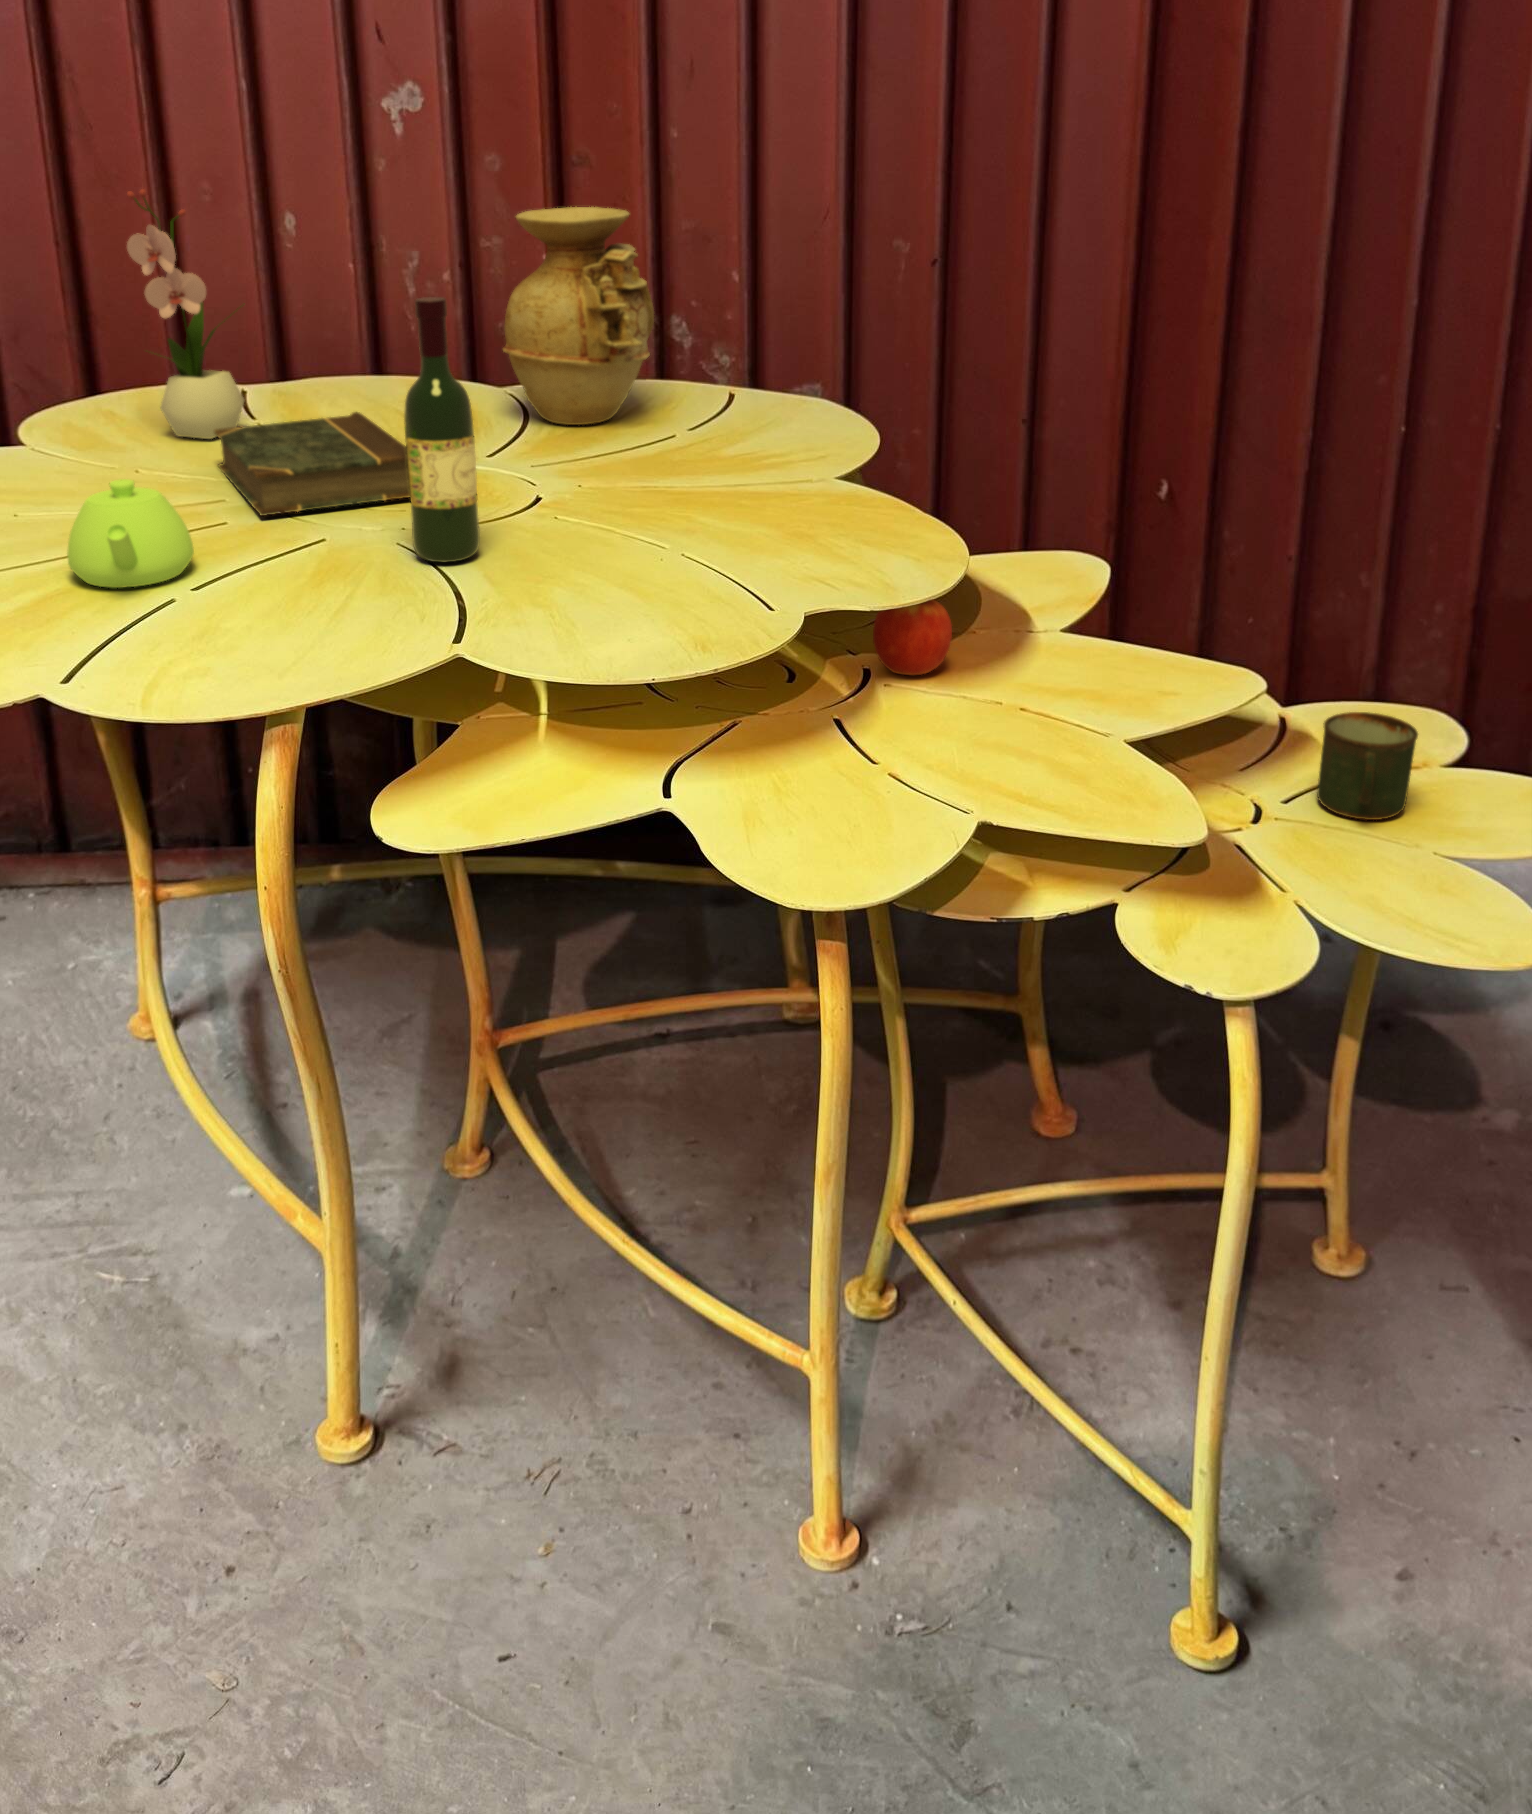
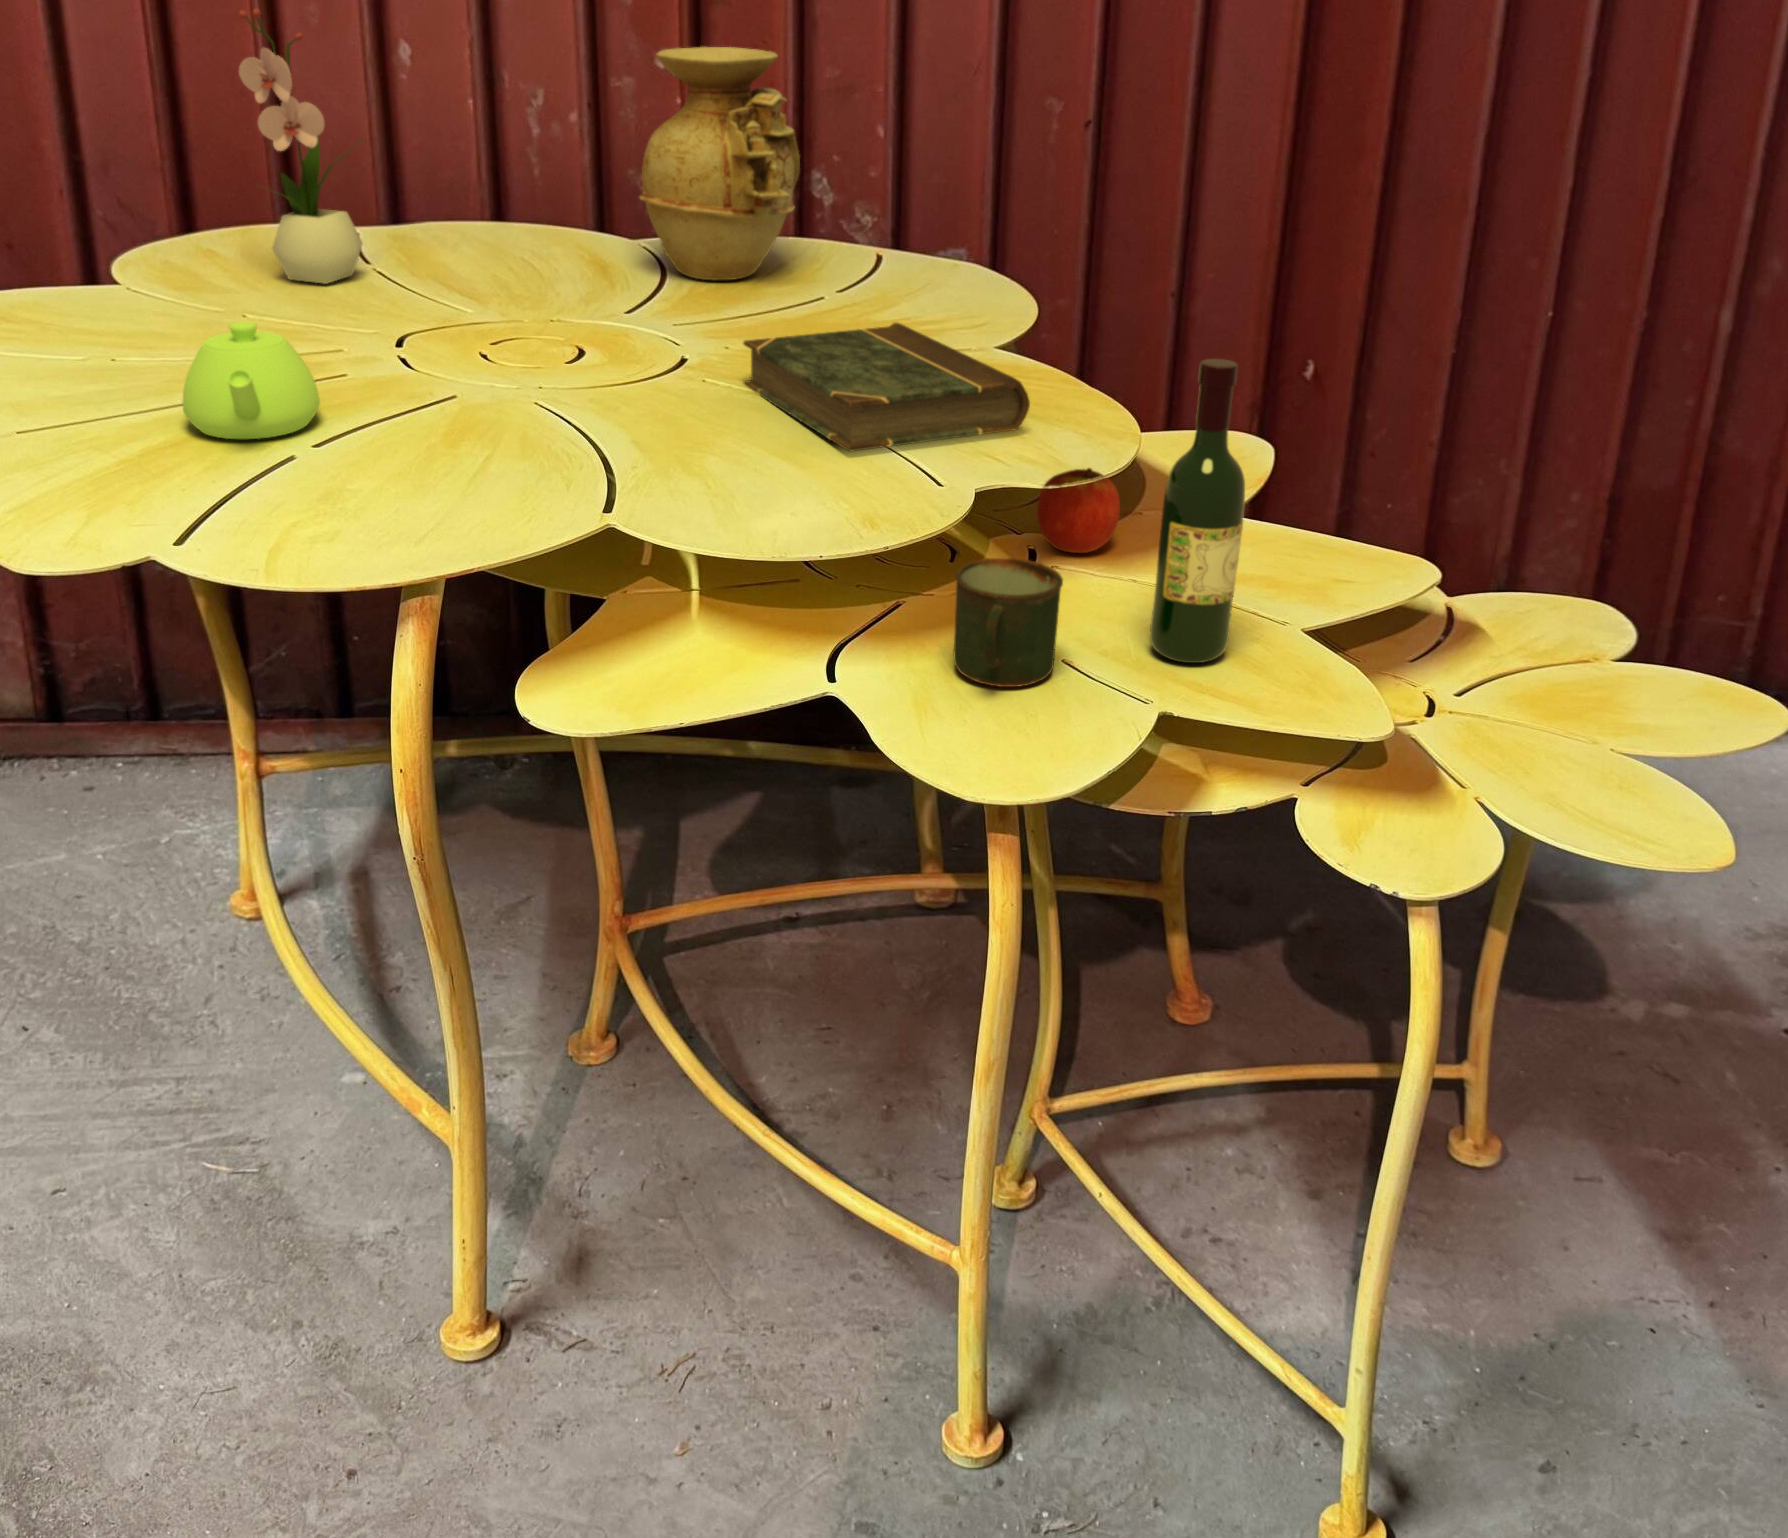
wine bottle: present [404,297,480,562] -> present [1150,359,1245,663]
book: present [214,412,410,516] -> present [744,322,1030,452]
mug: present [1317,712,1418,820] -> present [954,558,1063,687]

